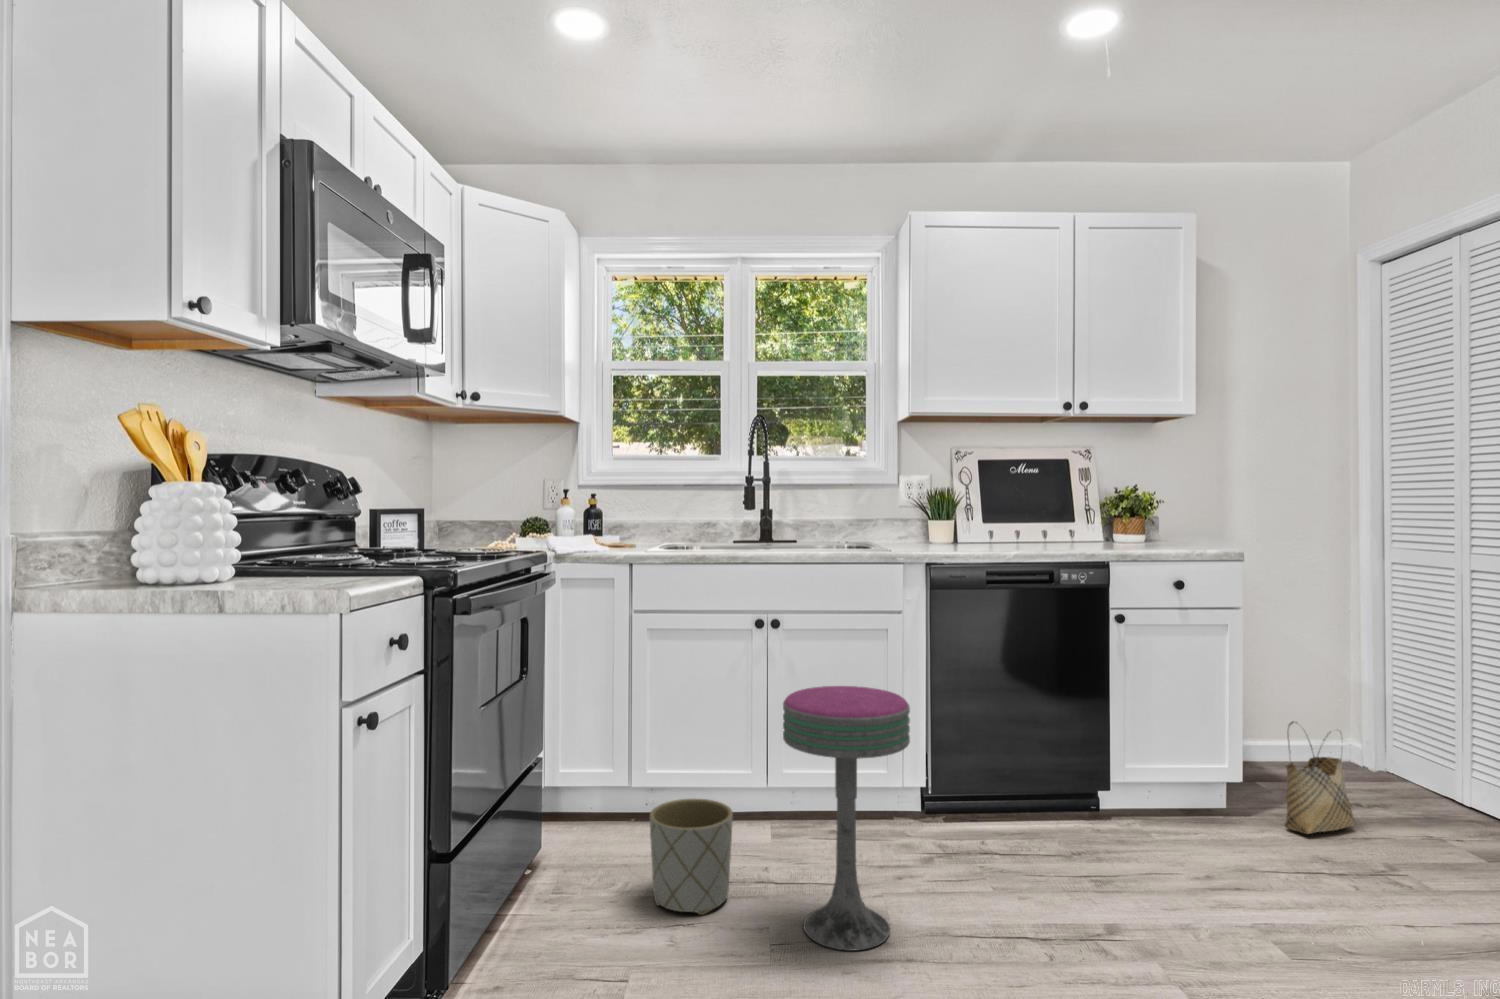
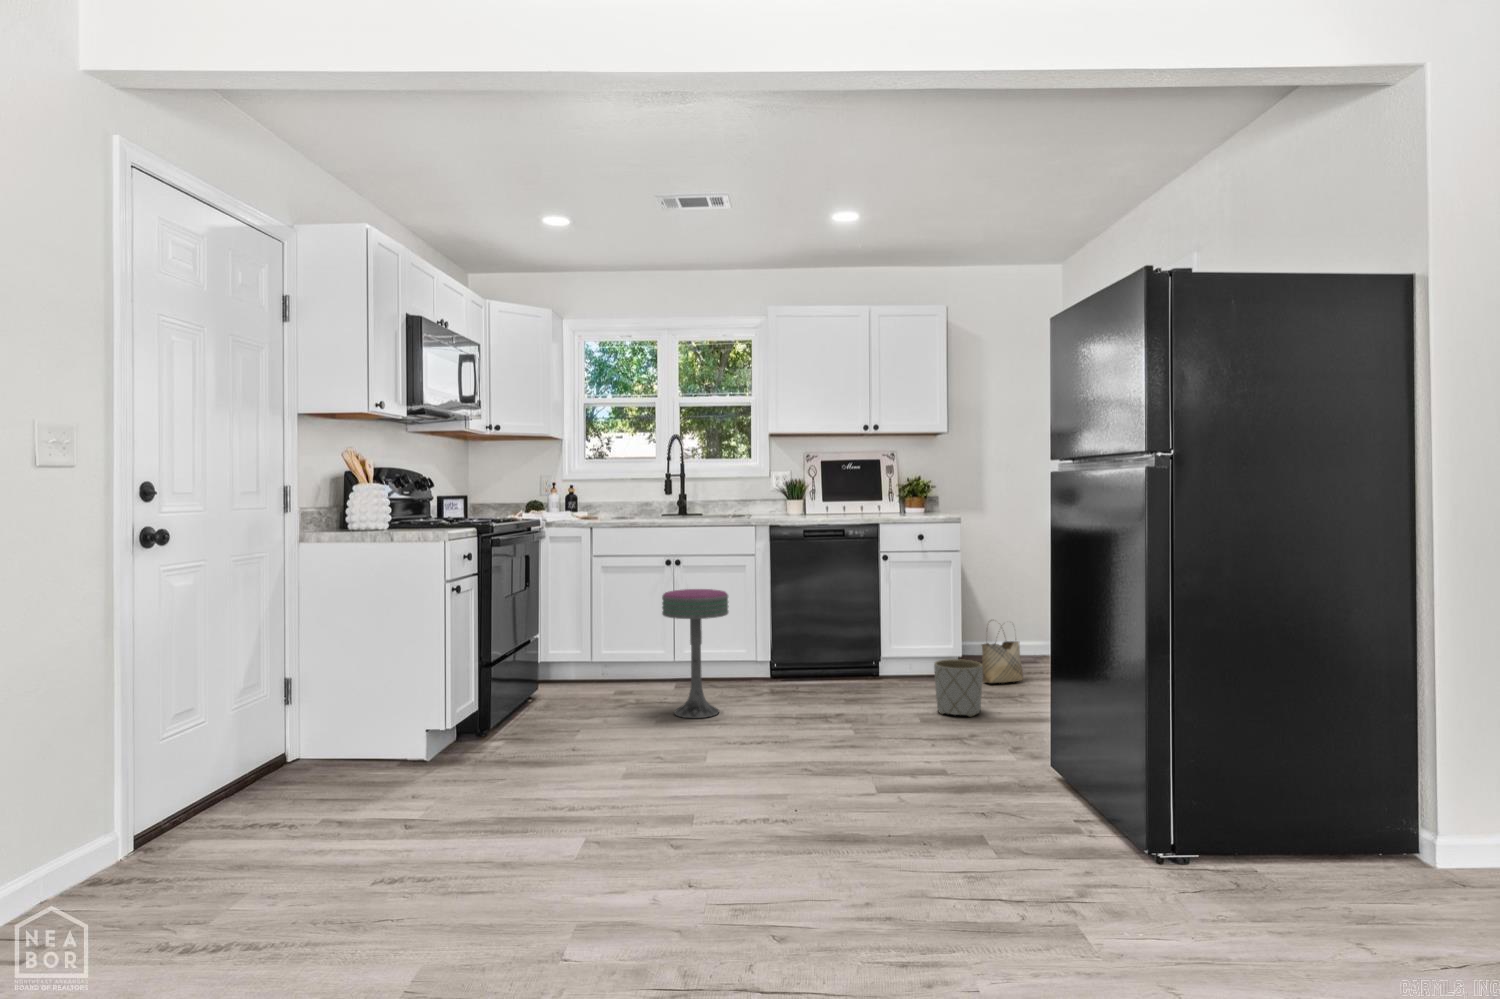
planter: present [650,799,733,915] -> present [934,659,983,717]

